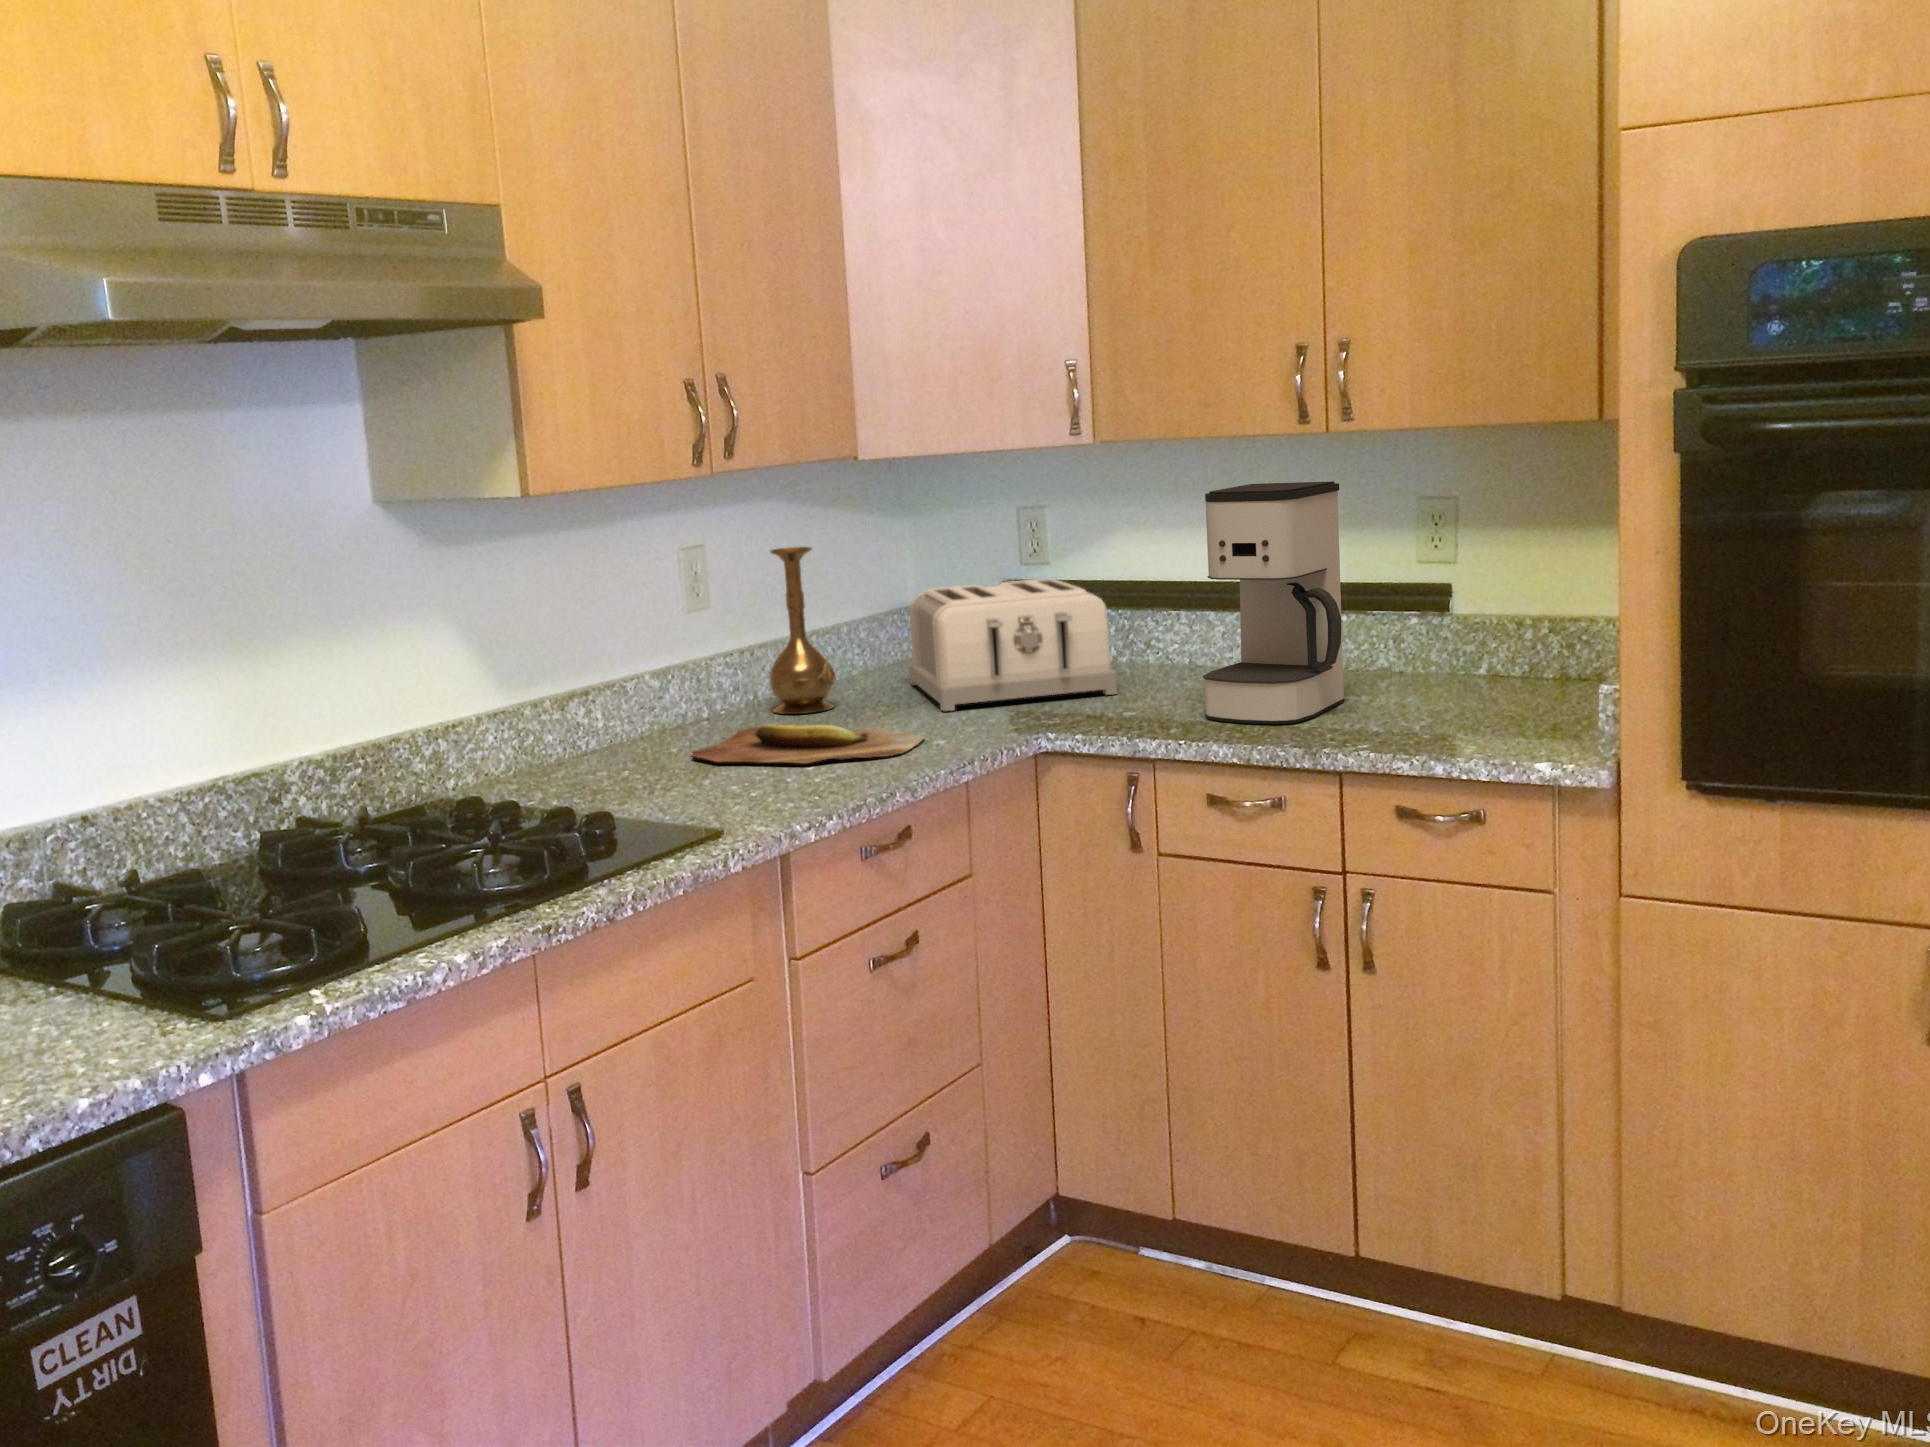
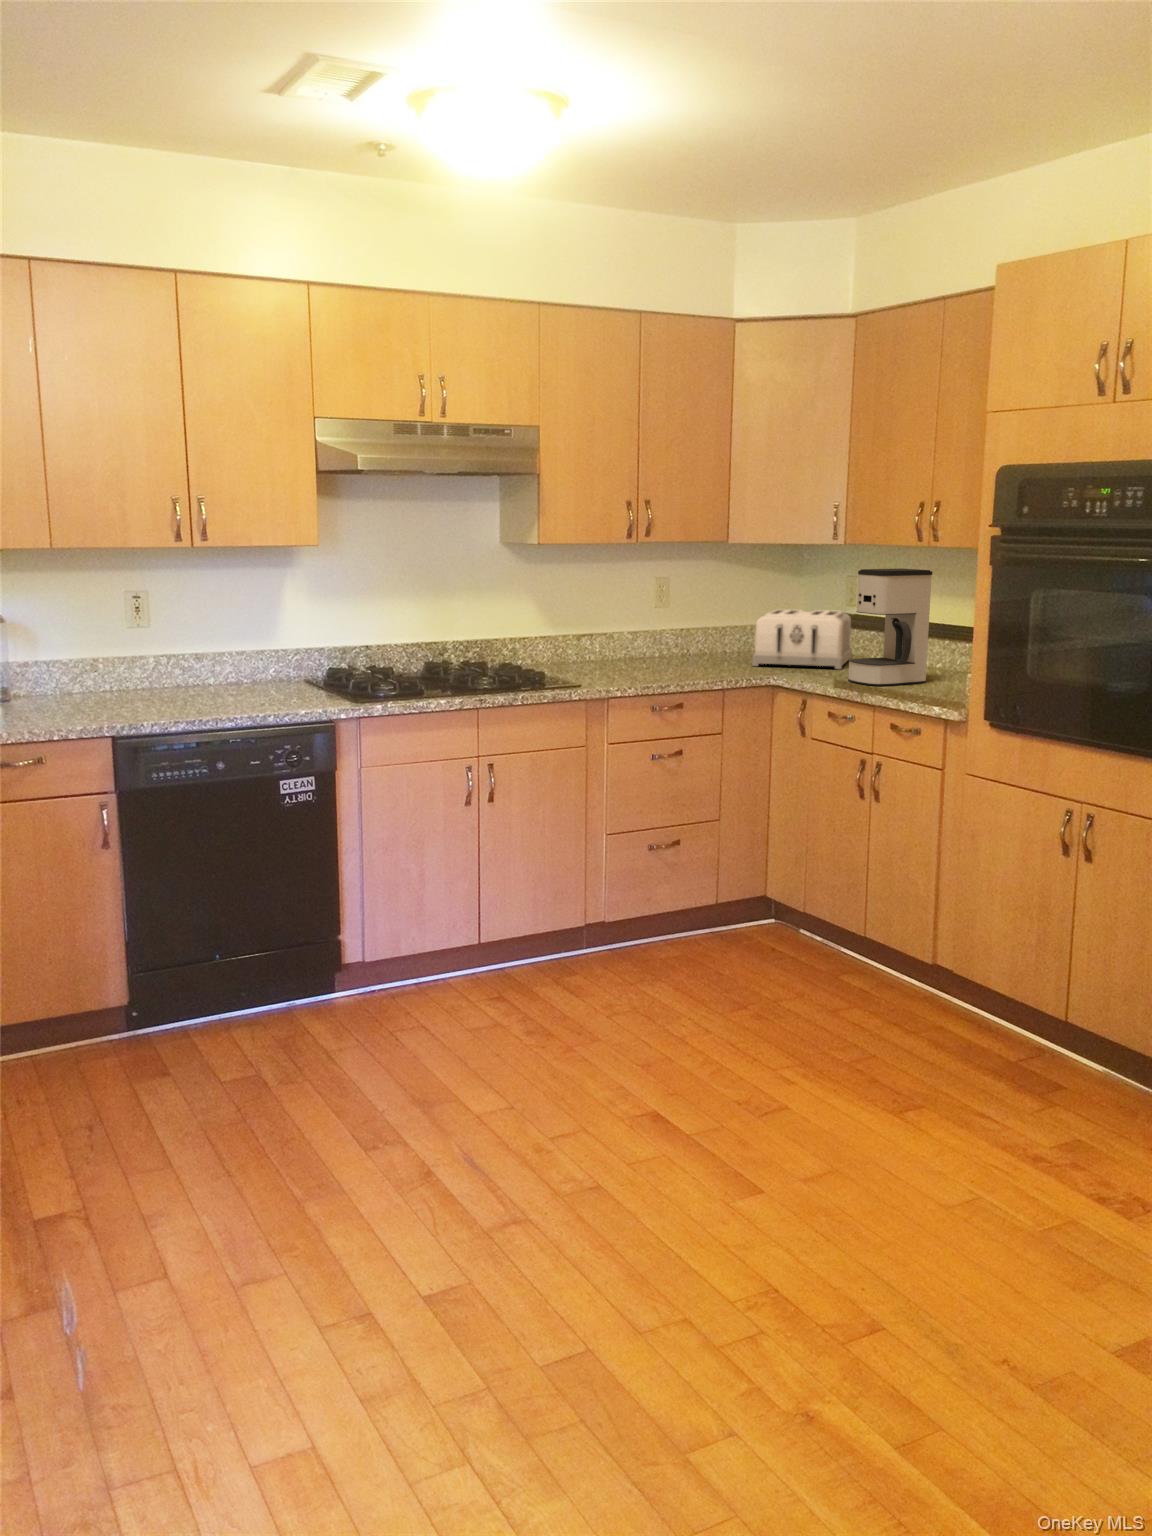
vase: present [769,547,835,714] -> none [687,581,718,661]
cutting board: present [692,724,924,763] -> none [619,657,720,676]

